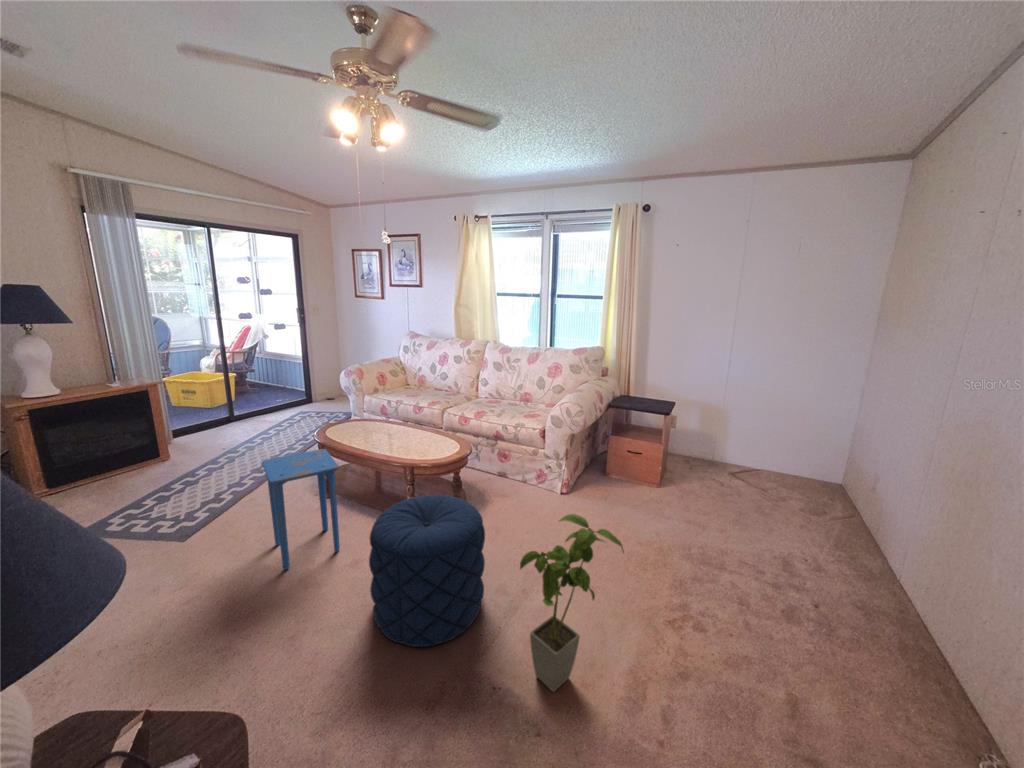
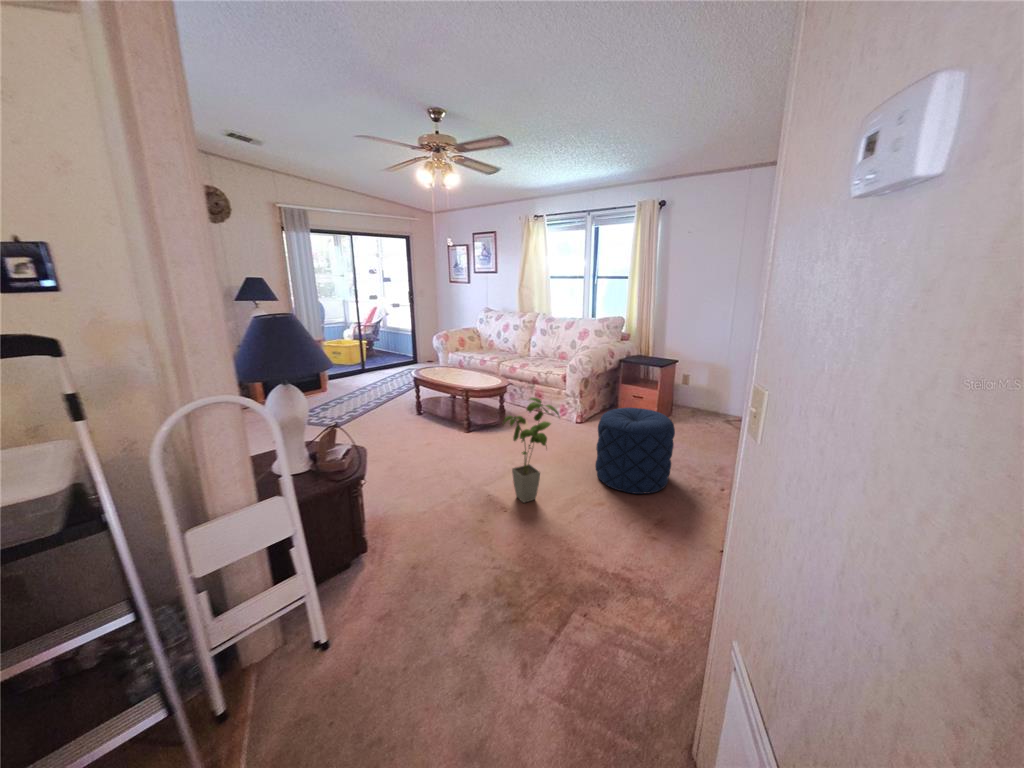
side table: present [262,449,340,569] -> none [378,376,420,443]
pouf: present [369,494,485,647] -> present [595,408,675,494]

